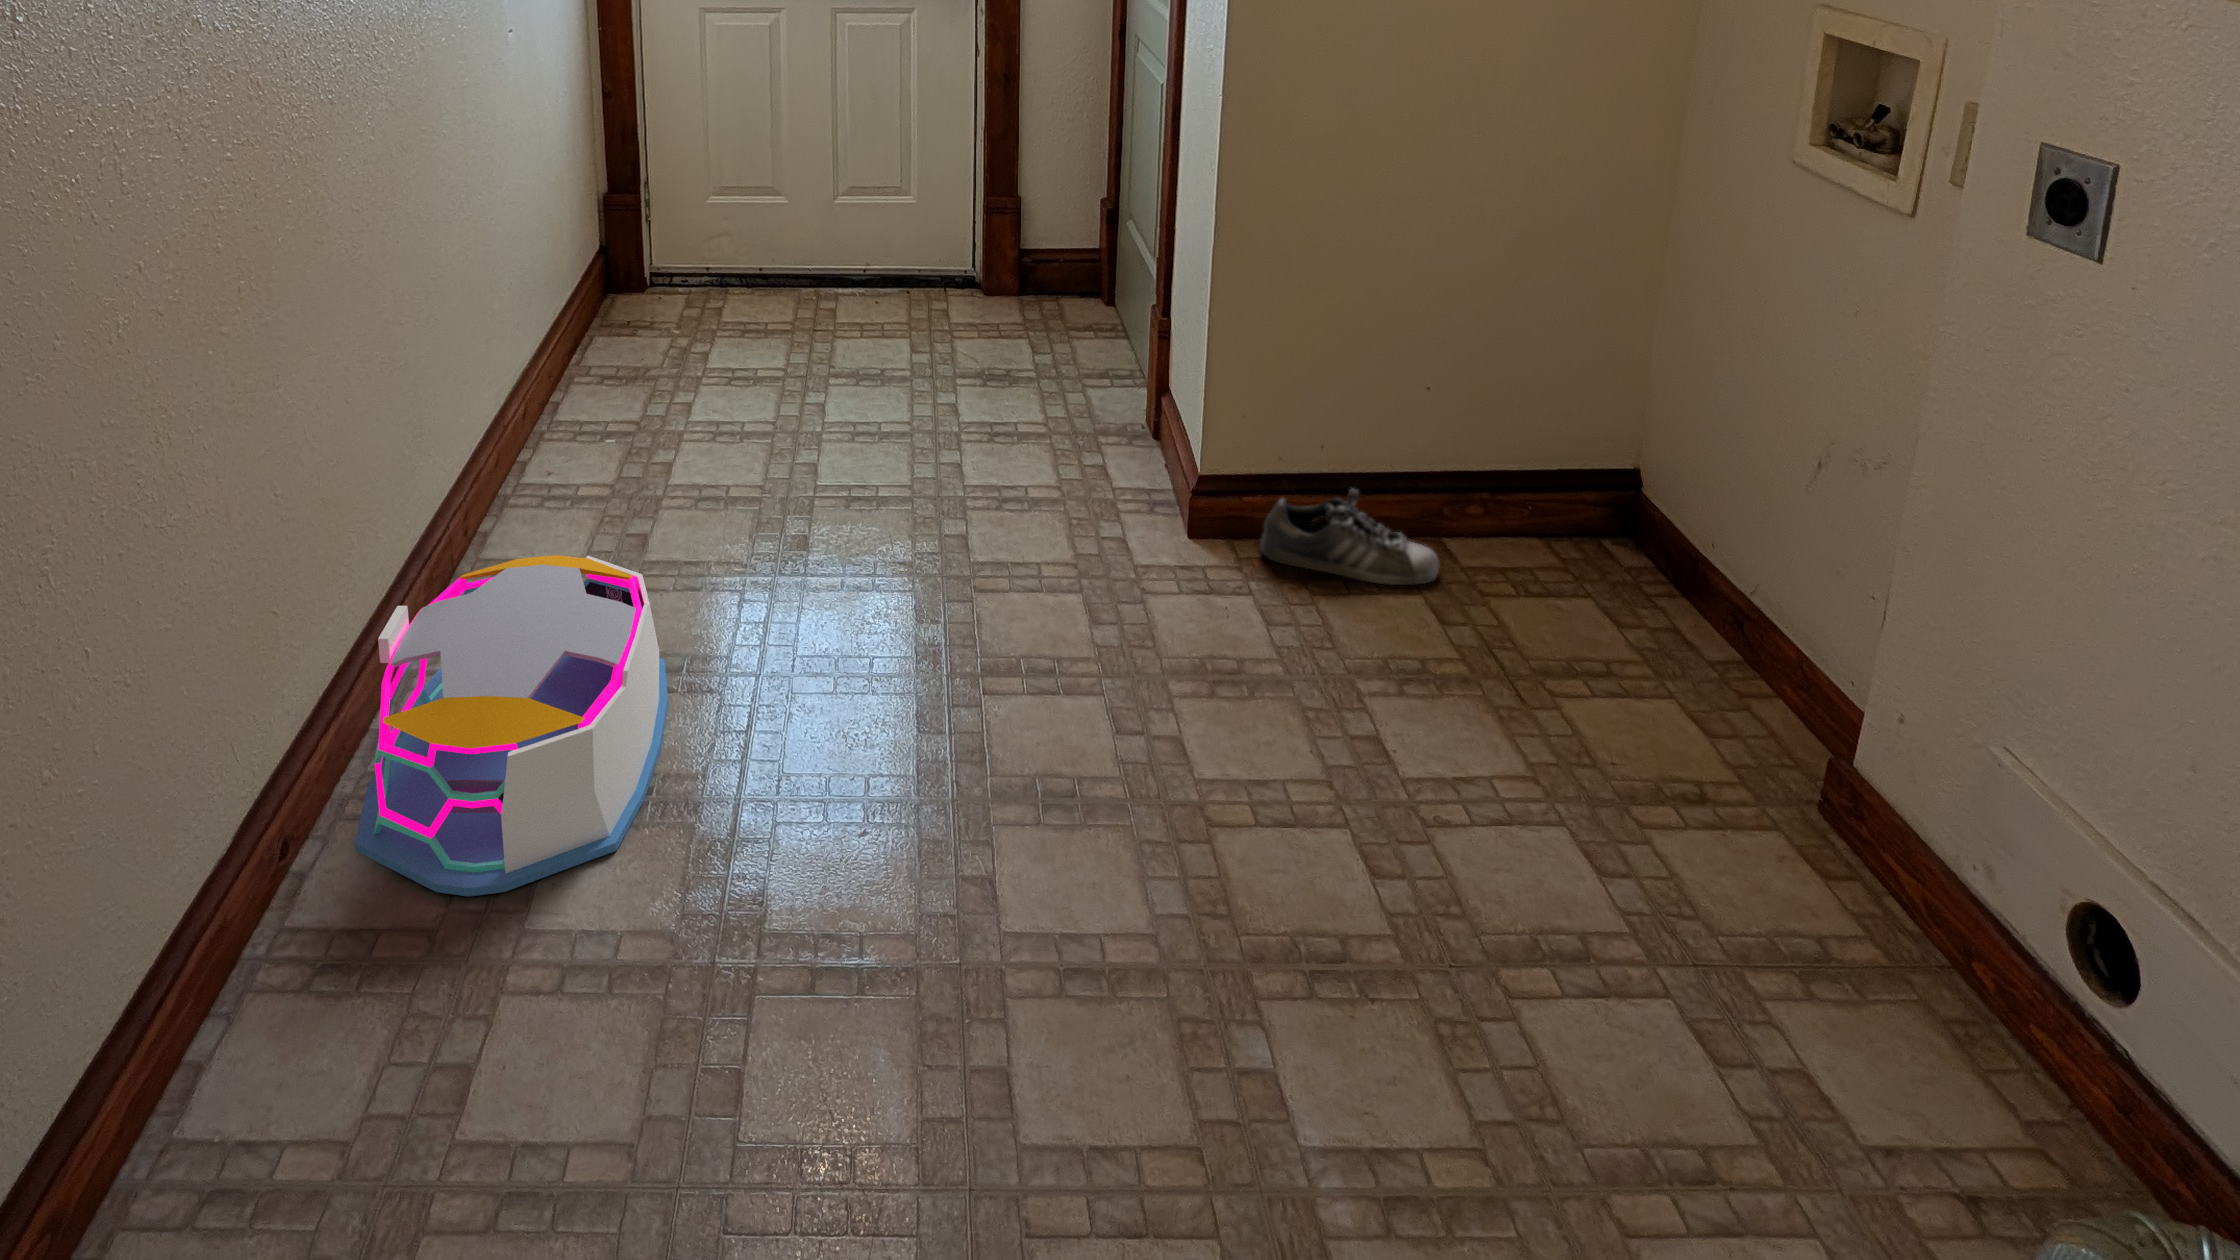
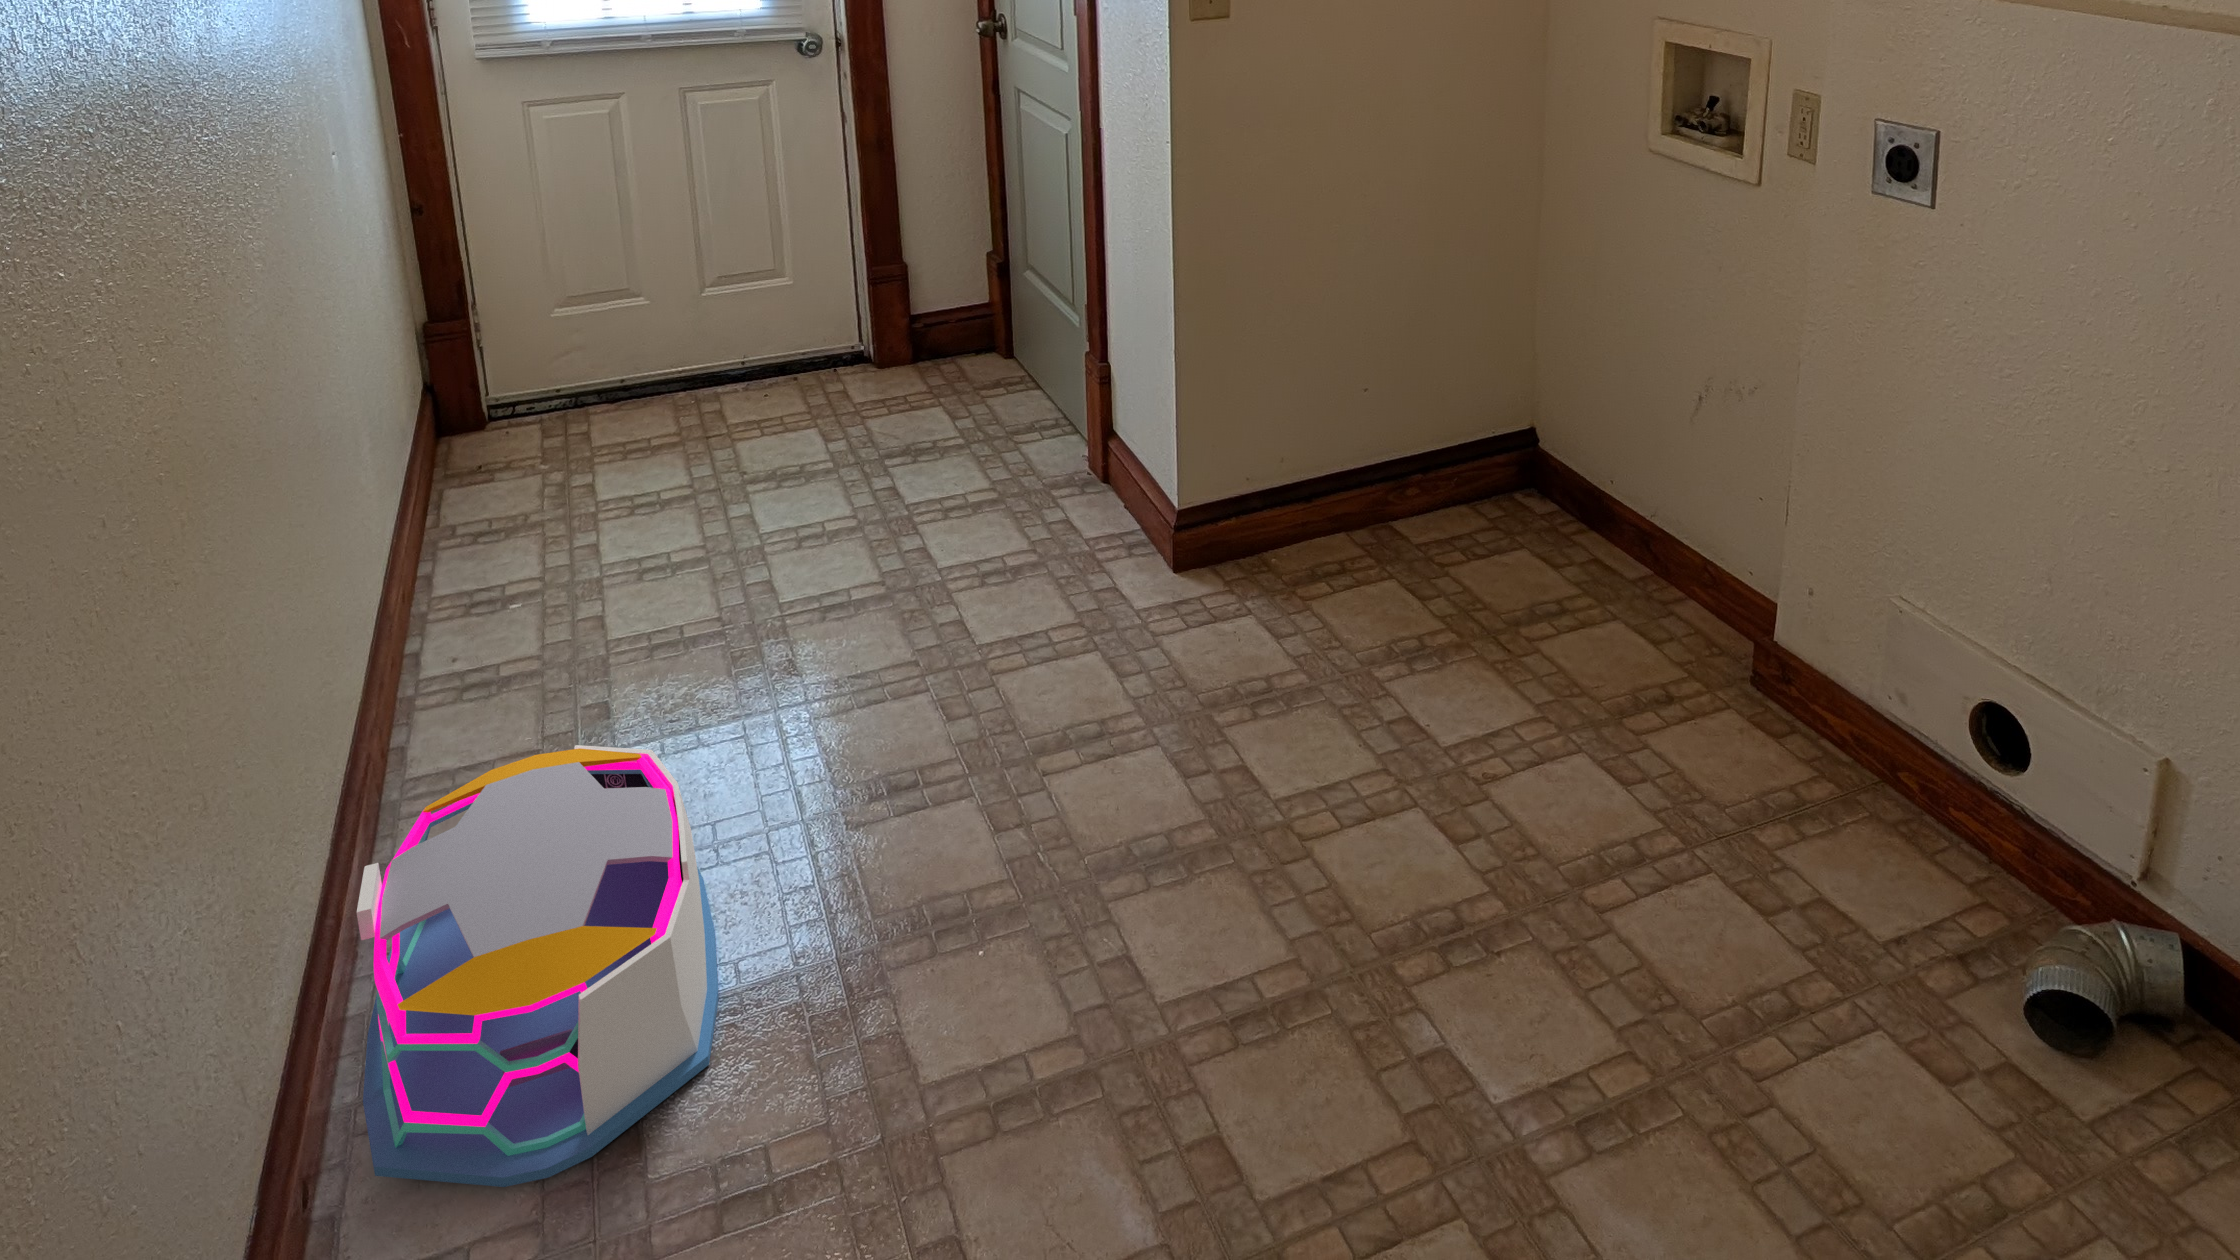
shoe: present [1261,489,1439,585] -> none [1243,494,1401,578]

